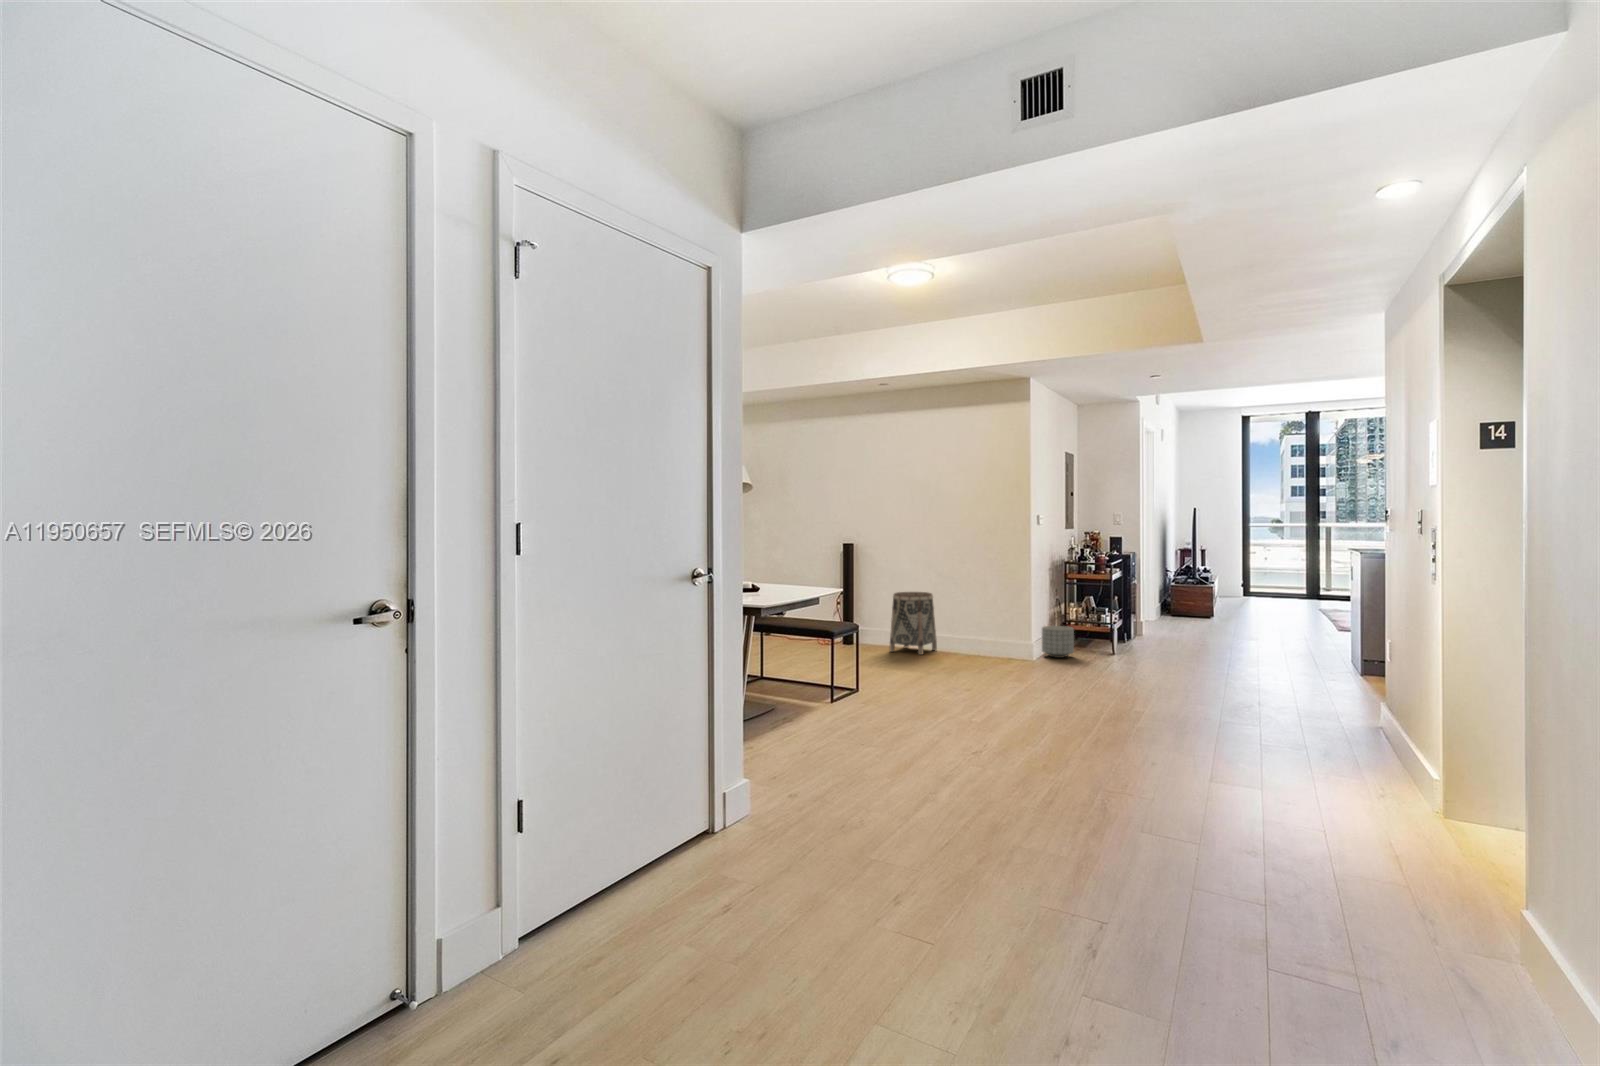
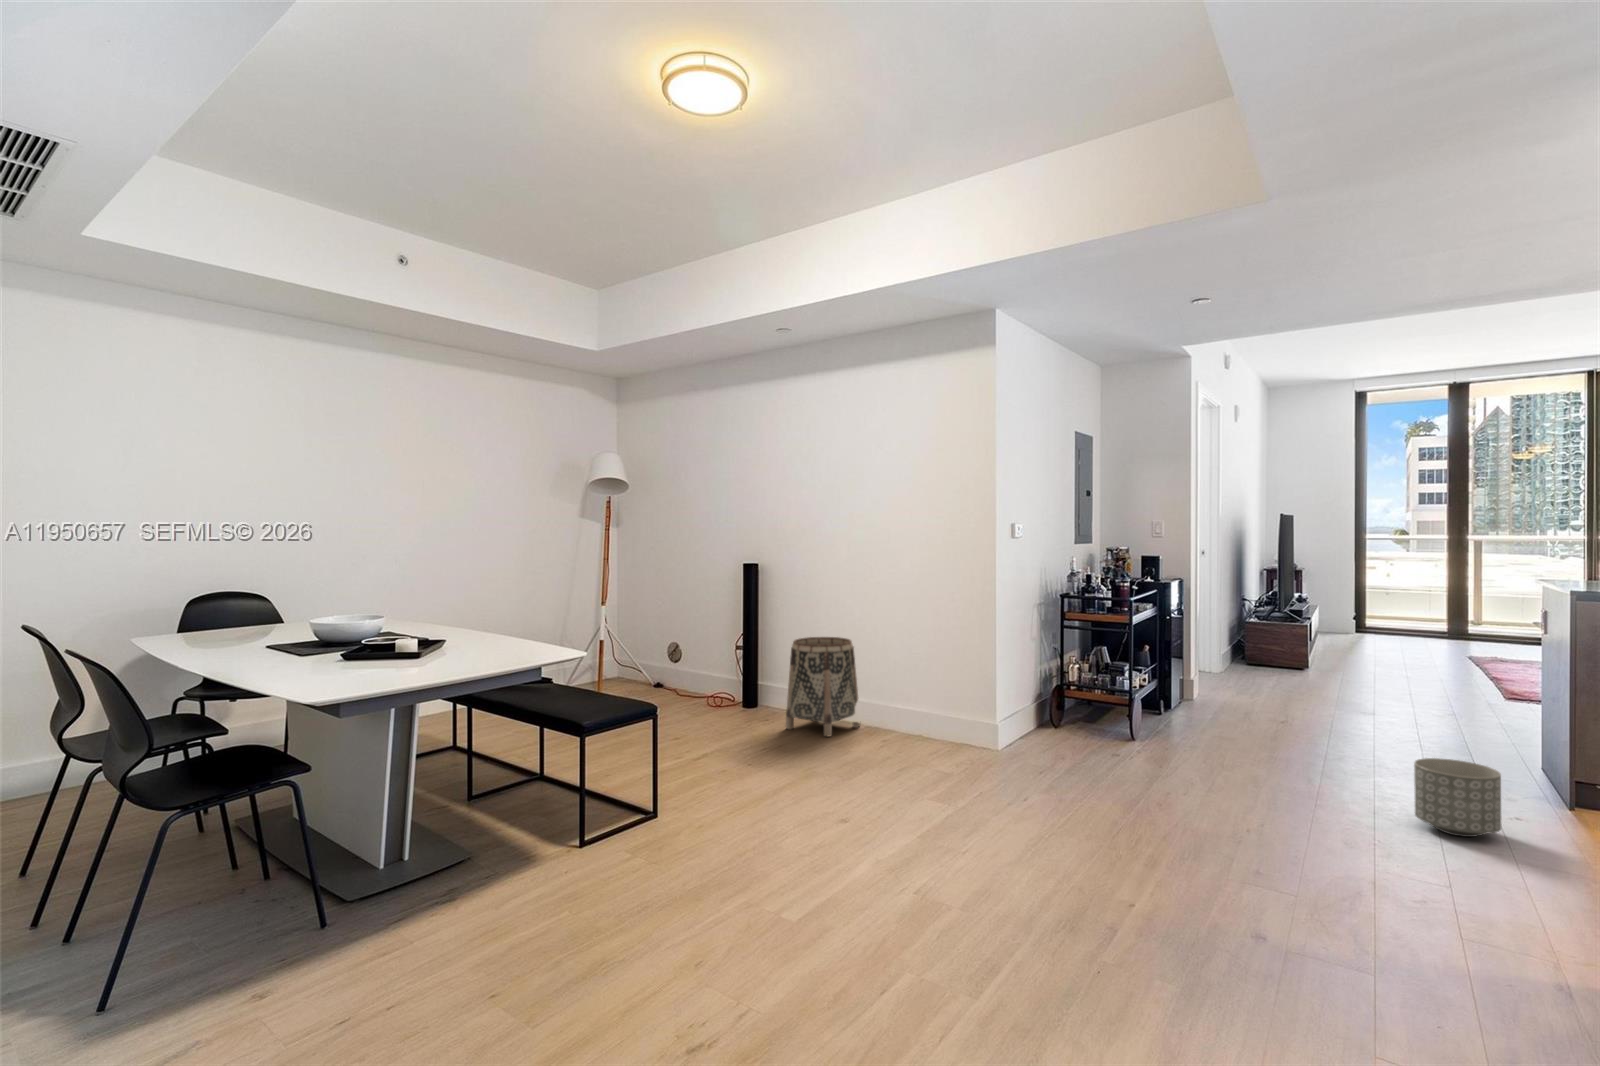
planter: present [1042,626,1074,658] -> present [1414,758,1501,837]

